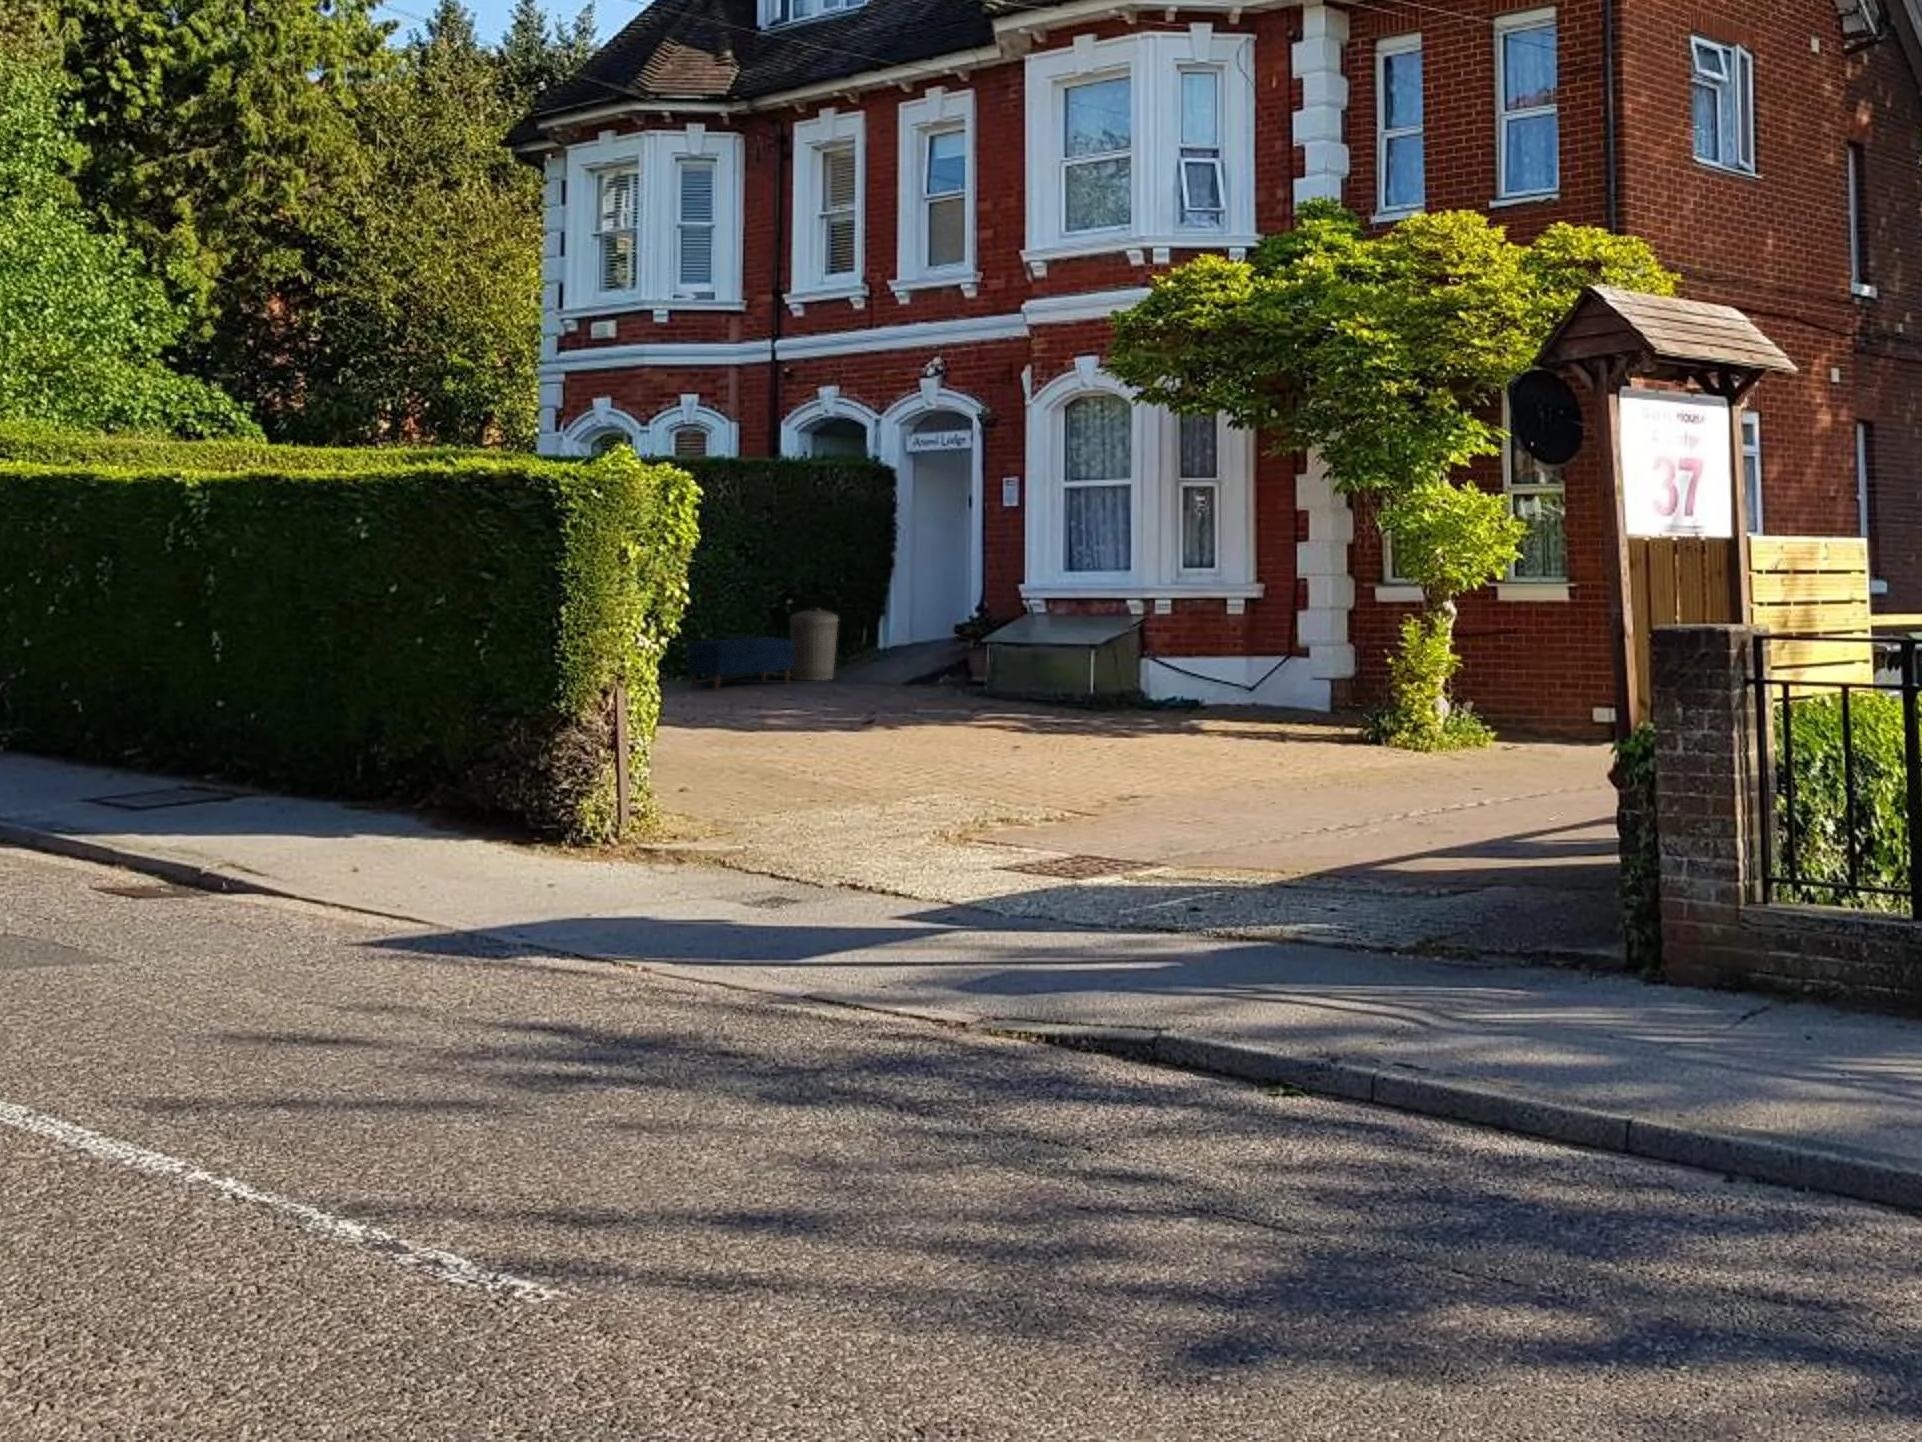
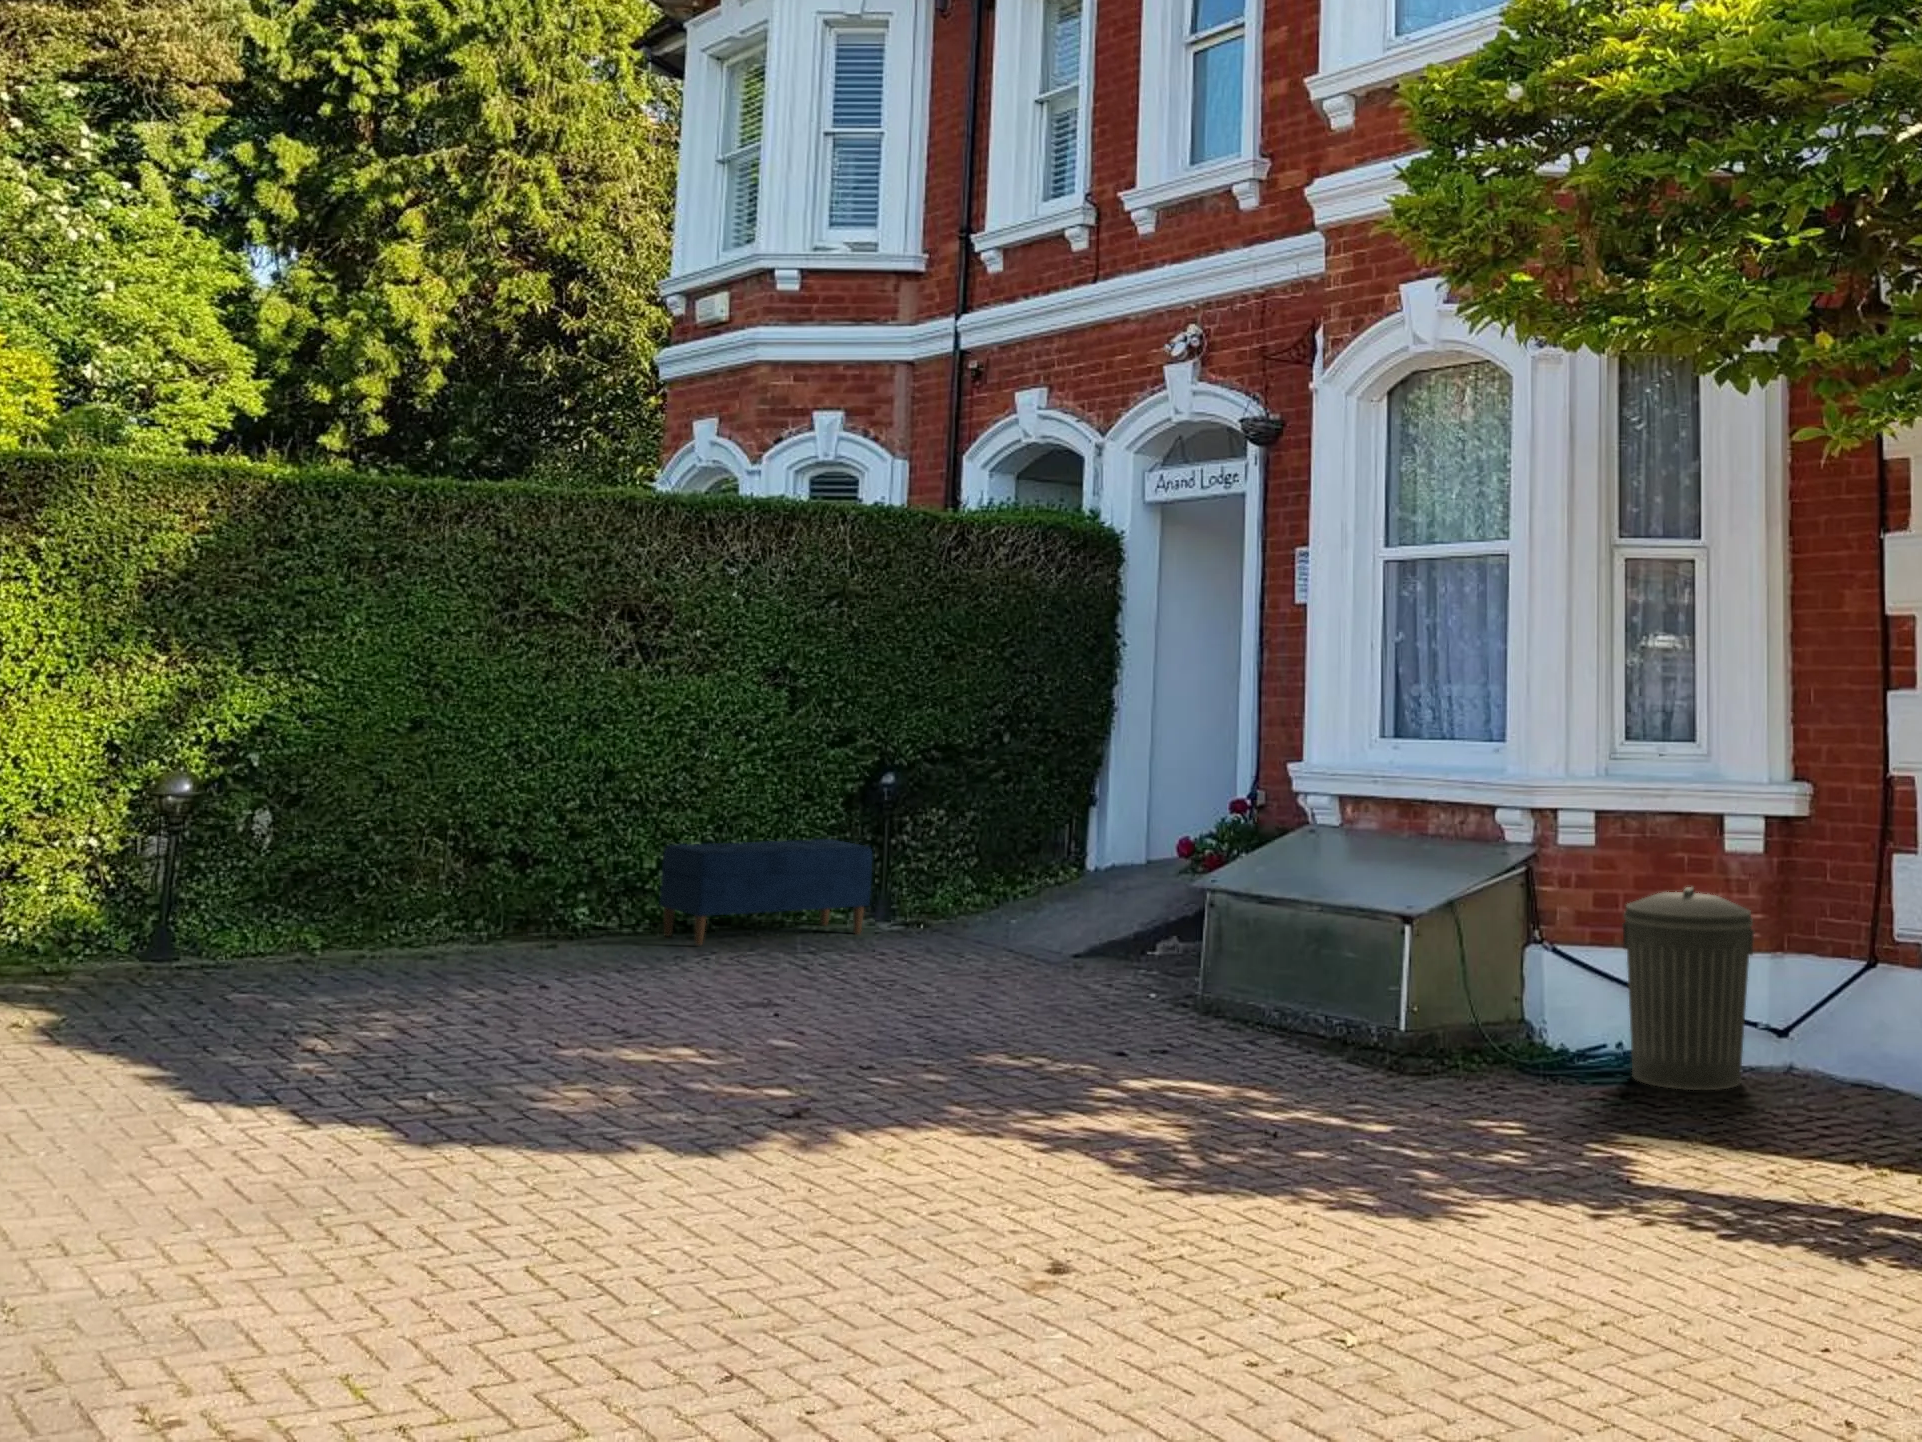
trash can: present [790,610,838,680] -> present [1622,887,1755,1090]

